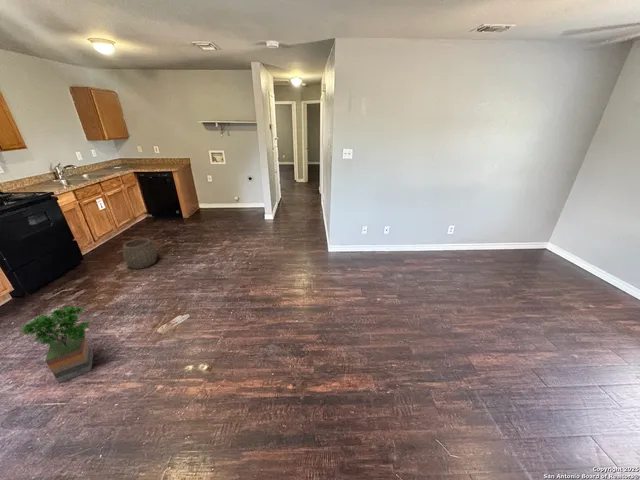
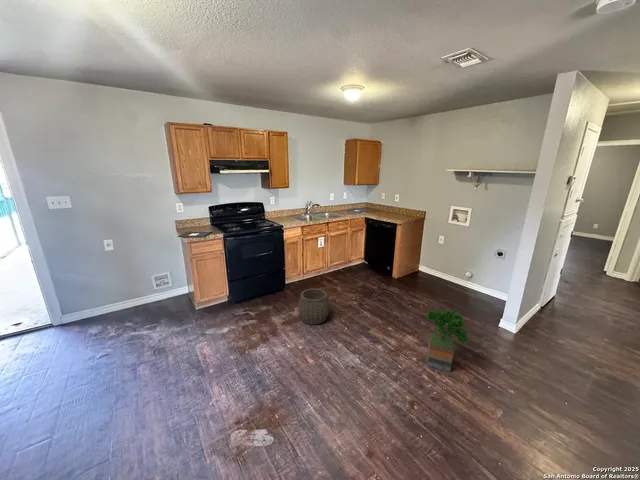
potted tree: present [22,306,93,383] -> present [426,309,468,372]

